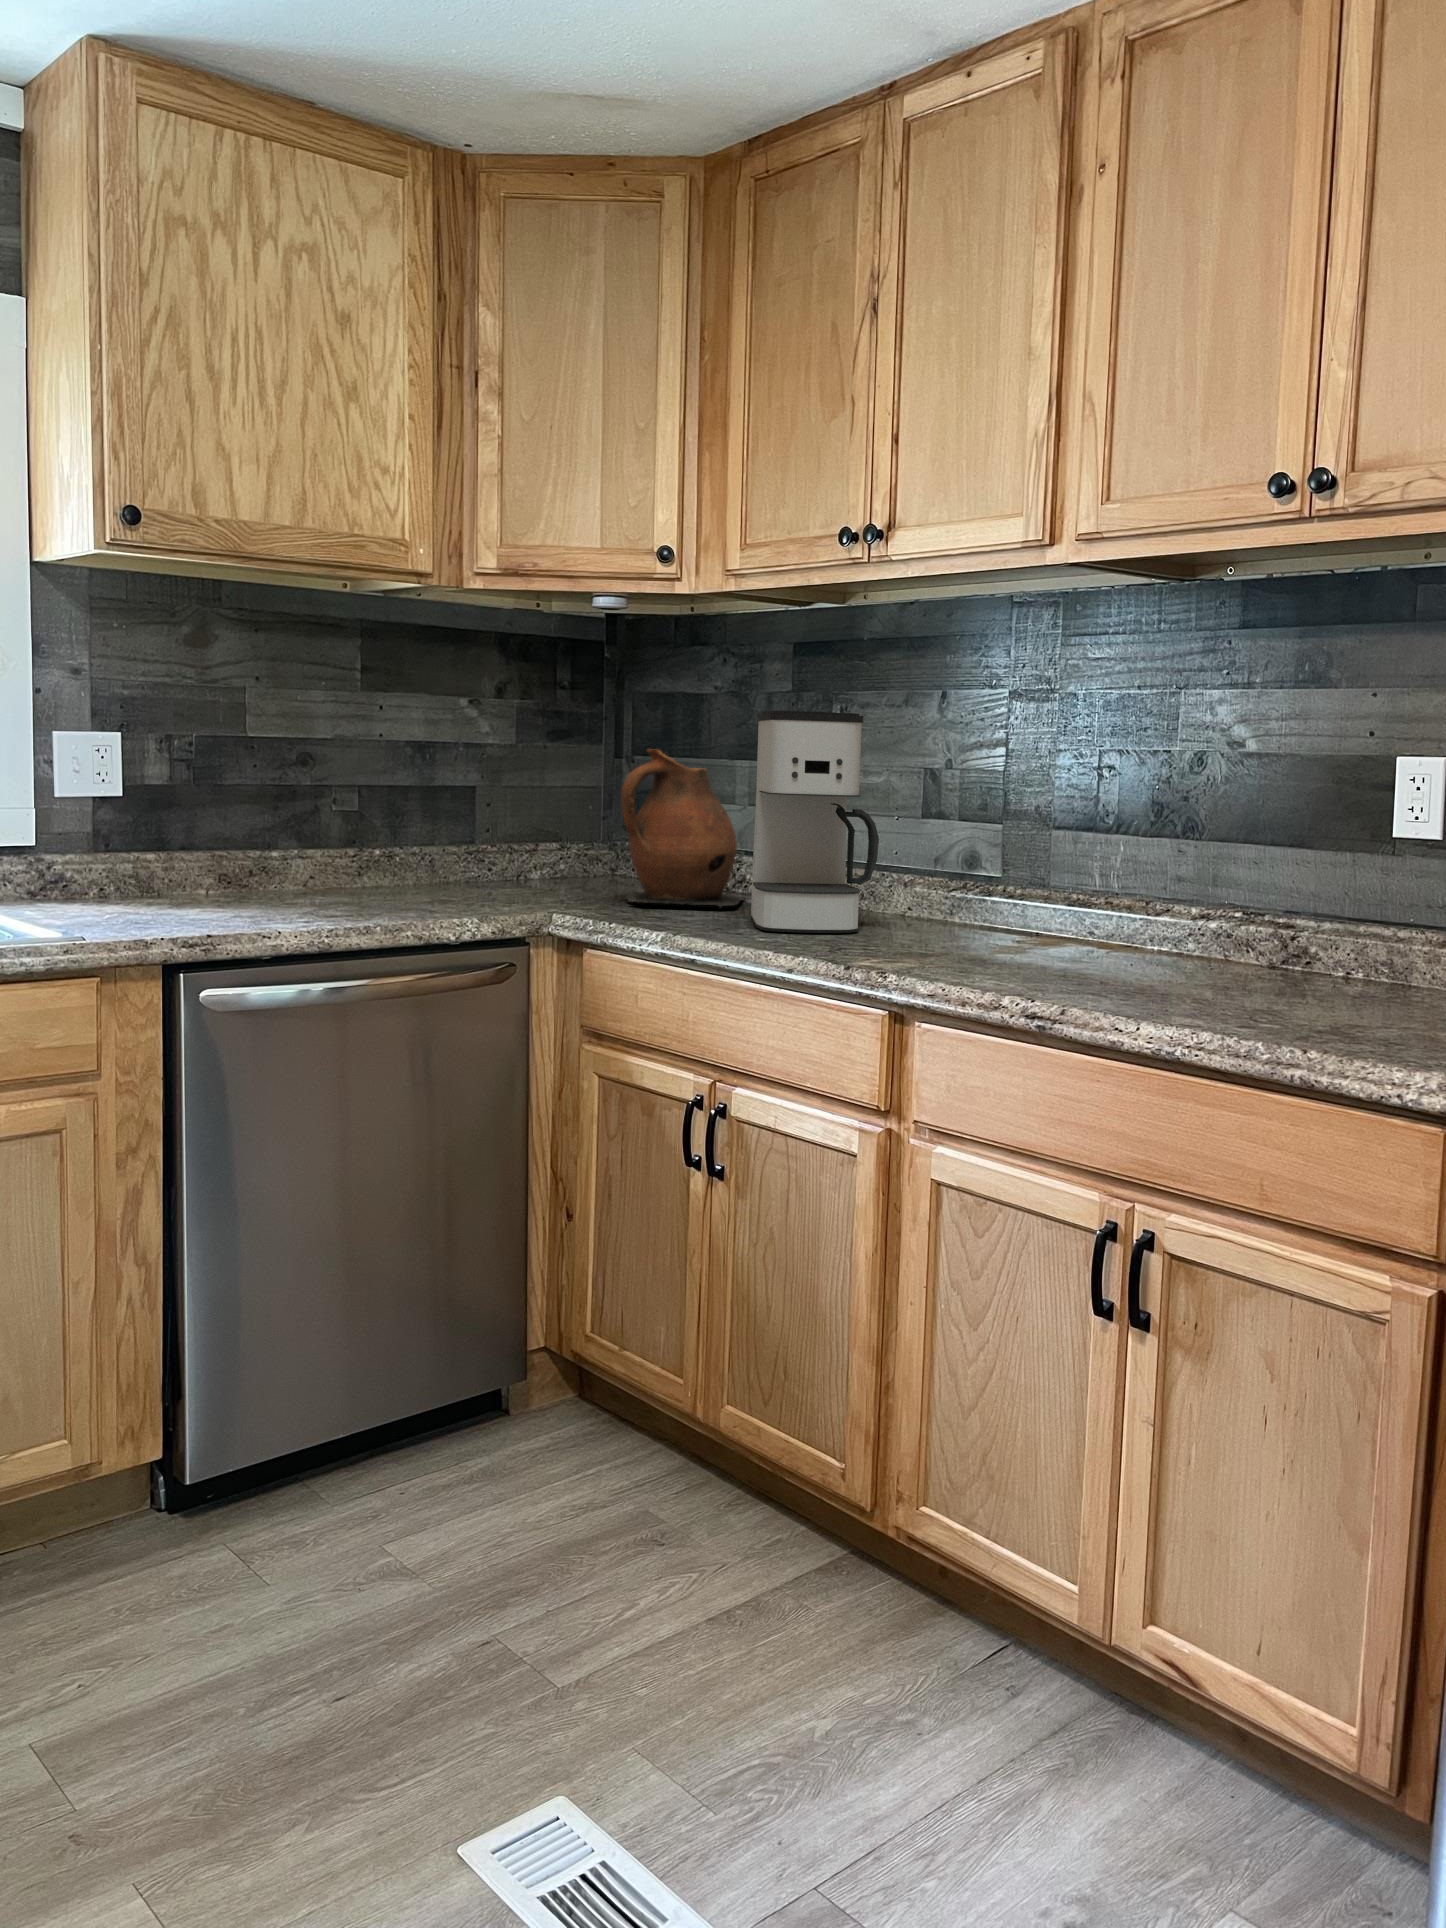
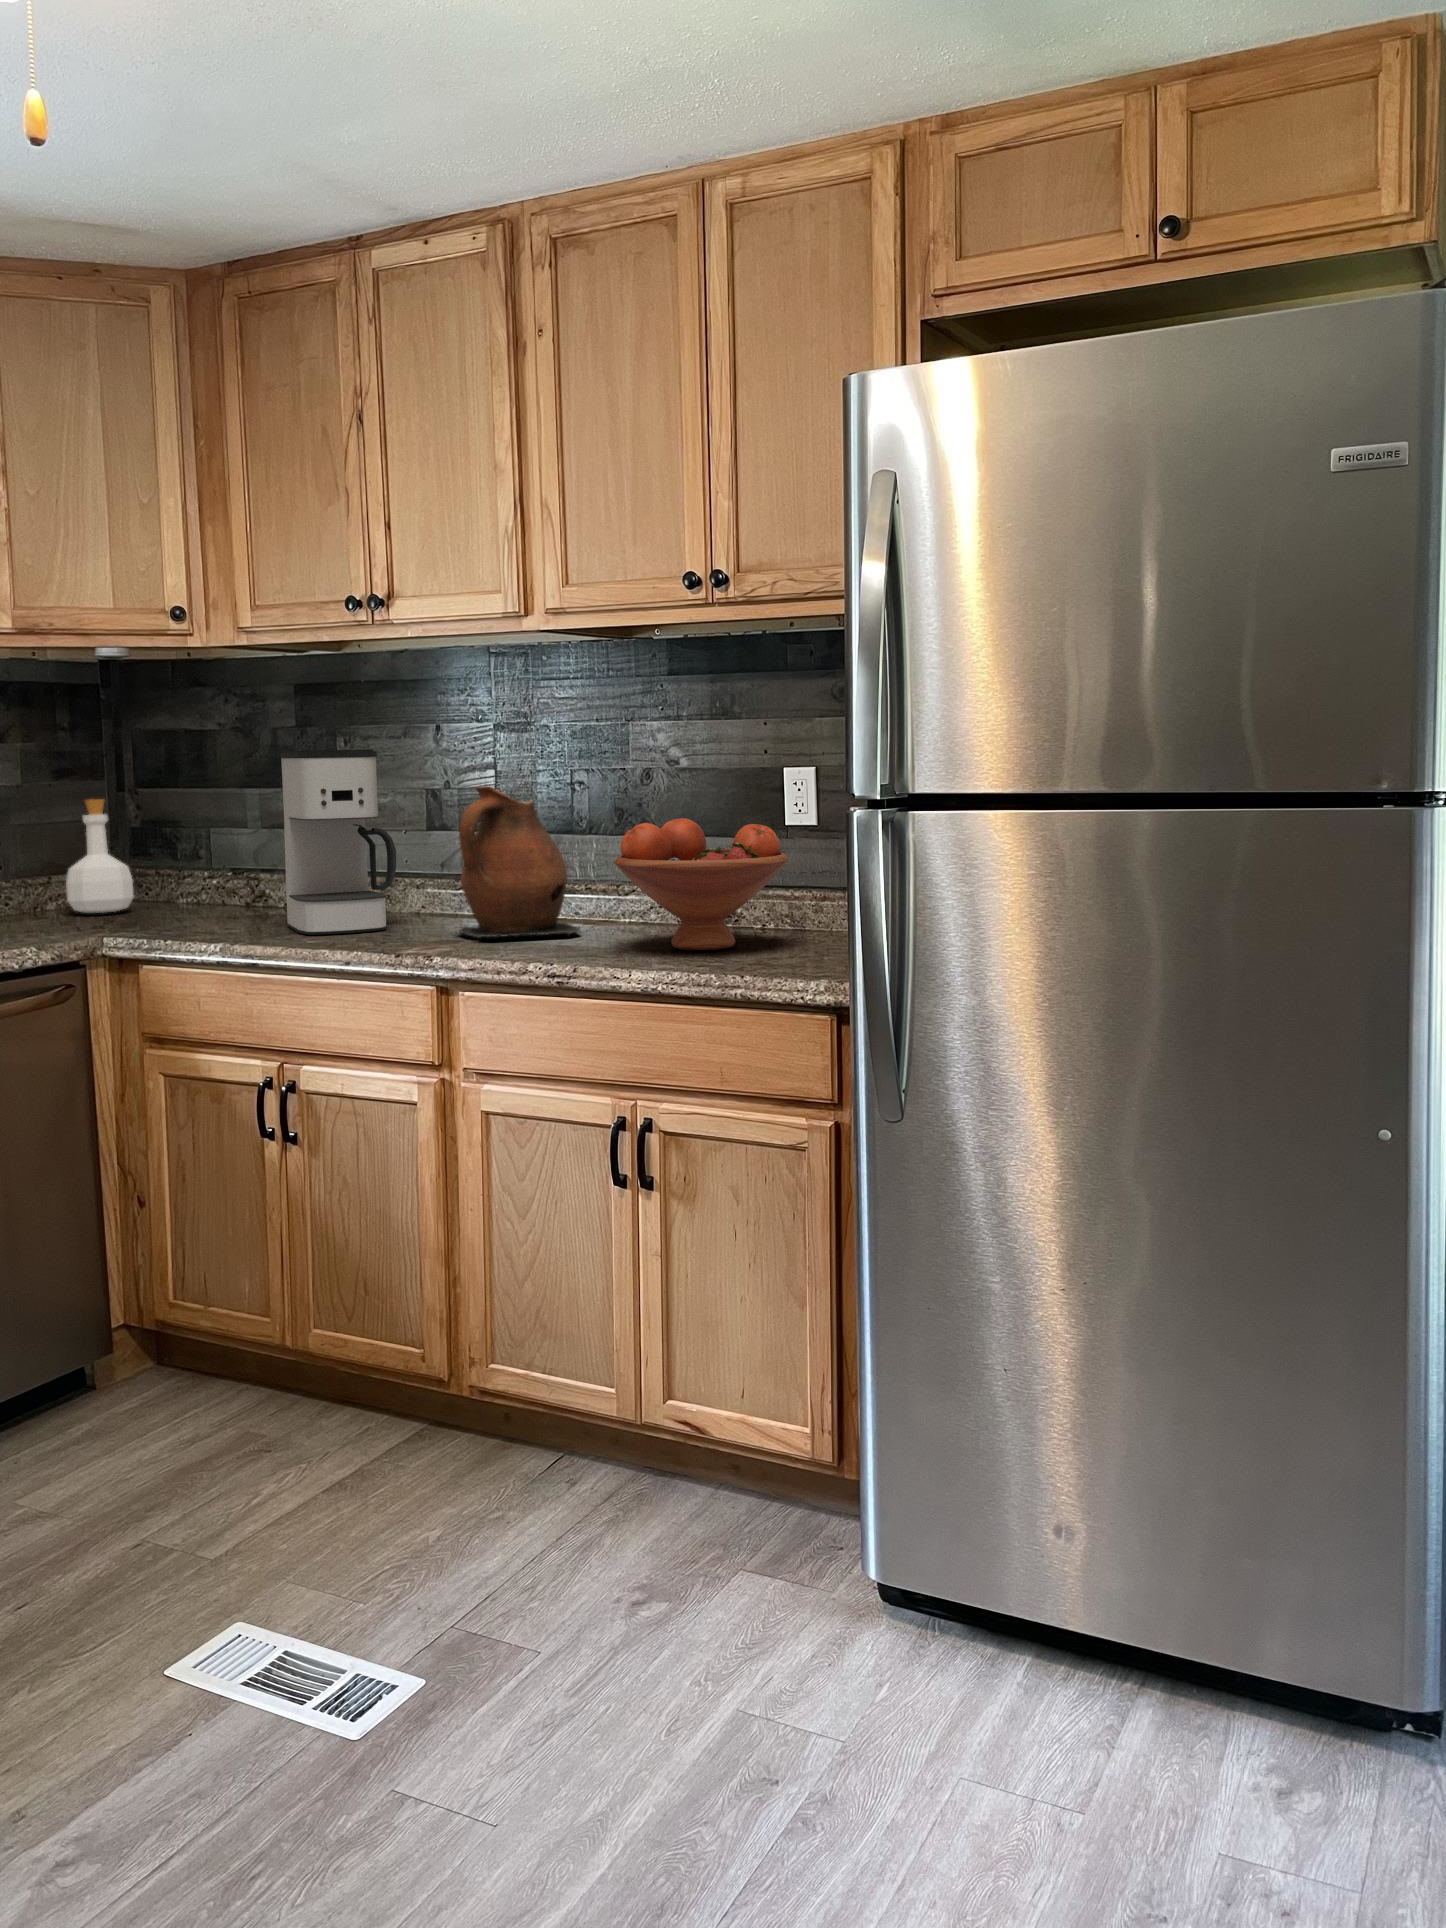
ceramic pitcher: present [621,749,745,908] -> present [459,786,581,937]
bottle: none [542,761,609,886] -> present [66,799,134,913]
fruit bowl: none [1138,818,1389,1002] -> present [615,818,788,950]

